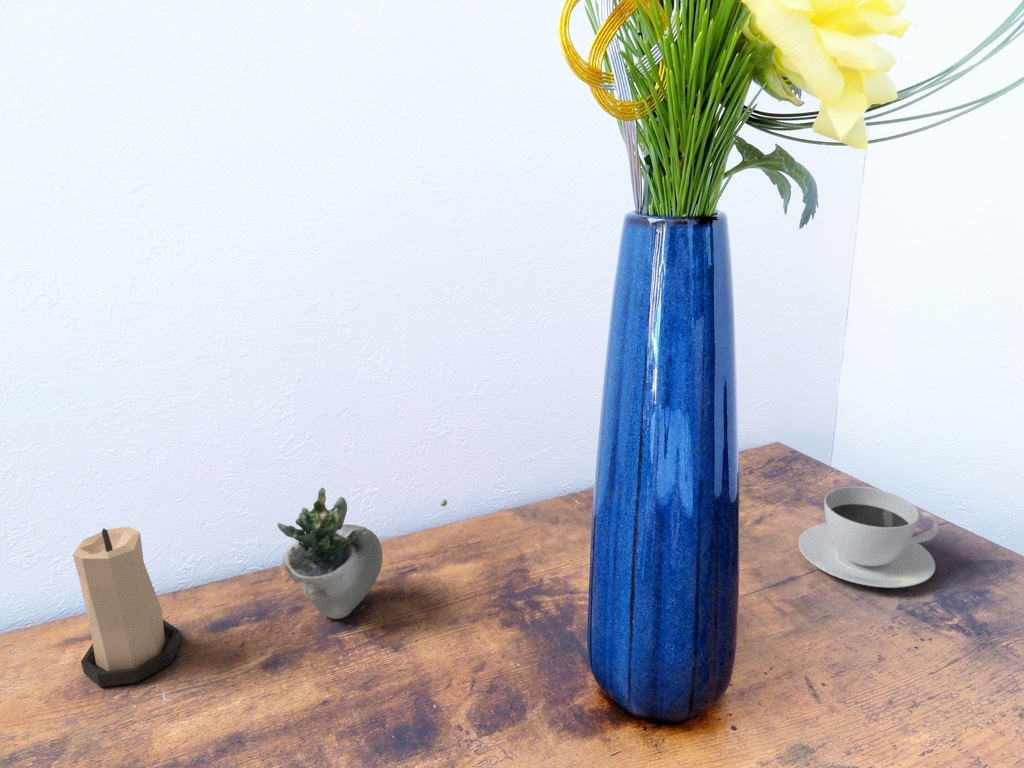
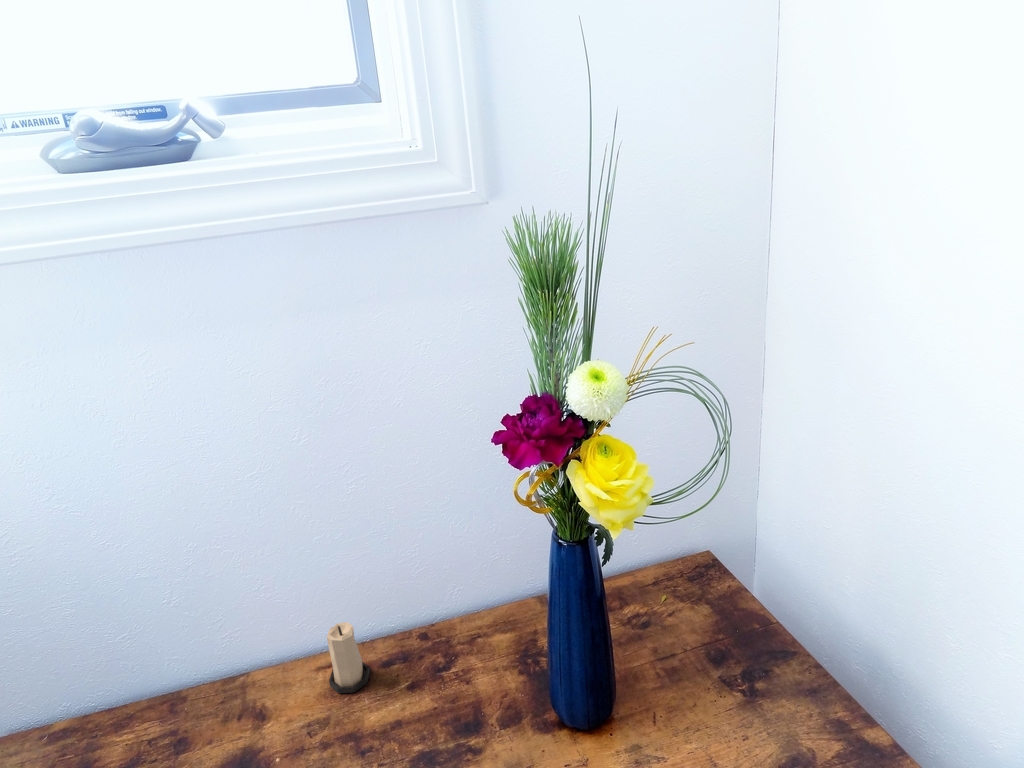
teacup: present [798,487,939,588] -> none [682,605,753,666]
succulent plant: present [277,488,447,619] -> none [413,605,489,665]

